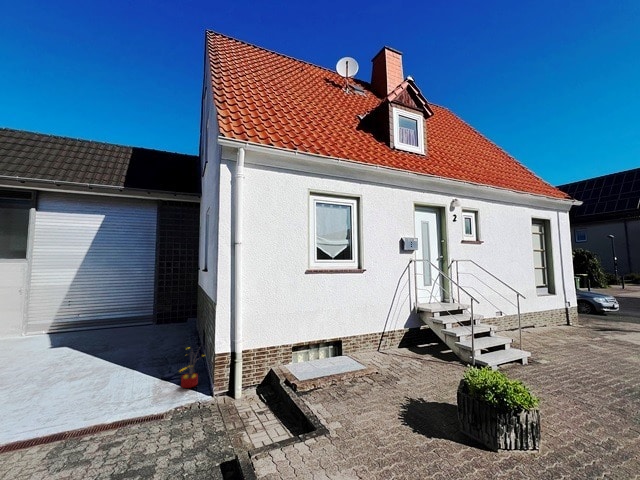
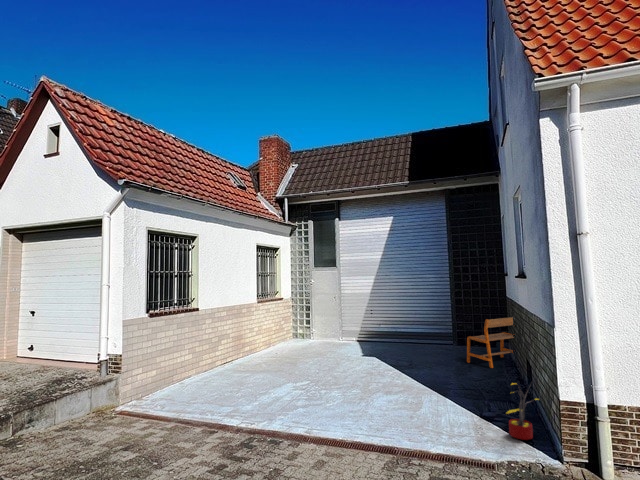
bench: none [161,297,205,338] -> present [467,317,514,368]

